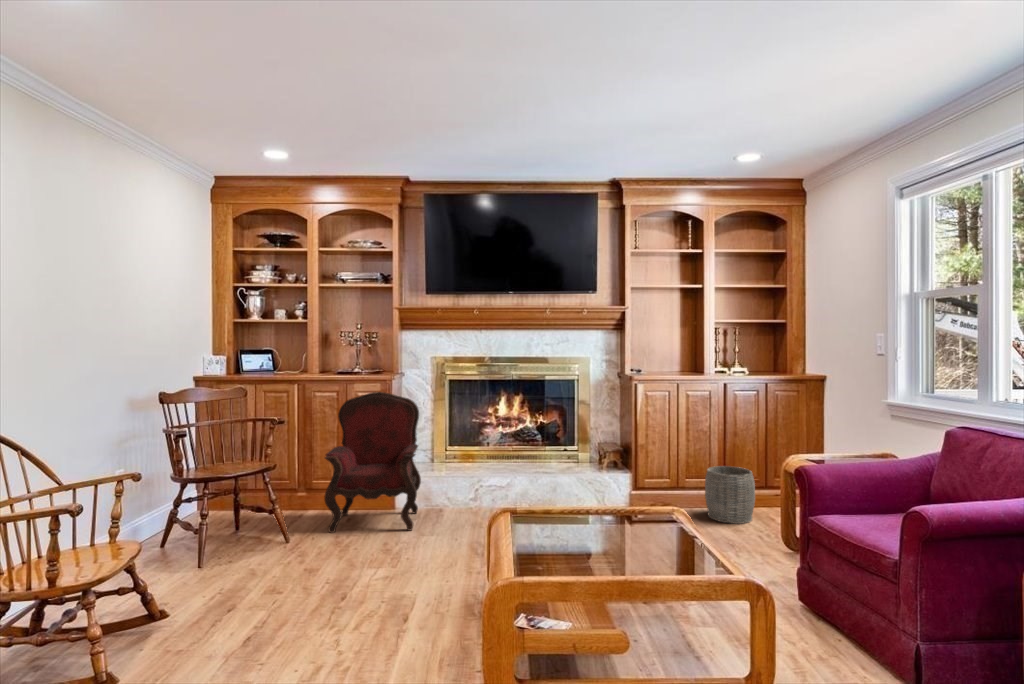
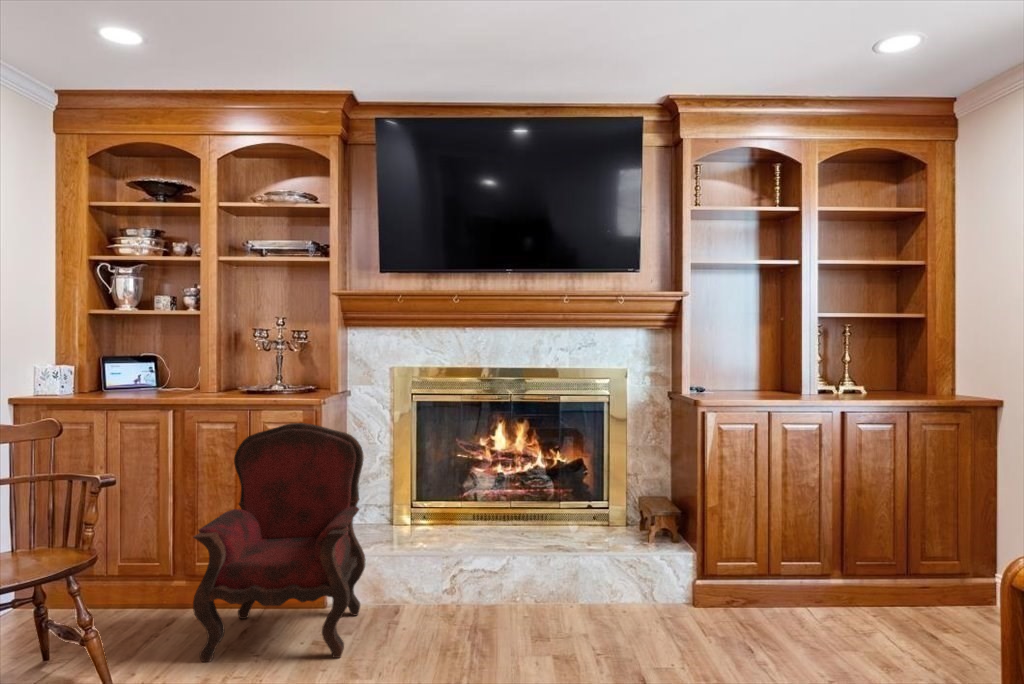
woven basket: present [705,466,755,524] -> none [817,542,904,645]

